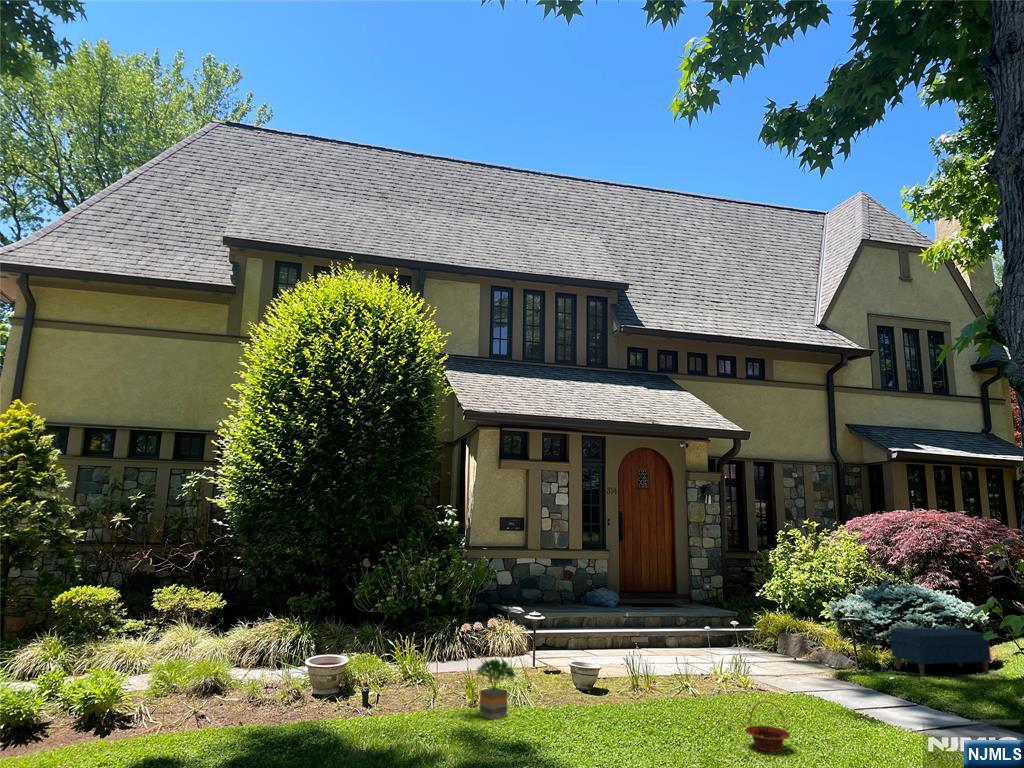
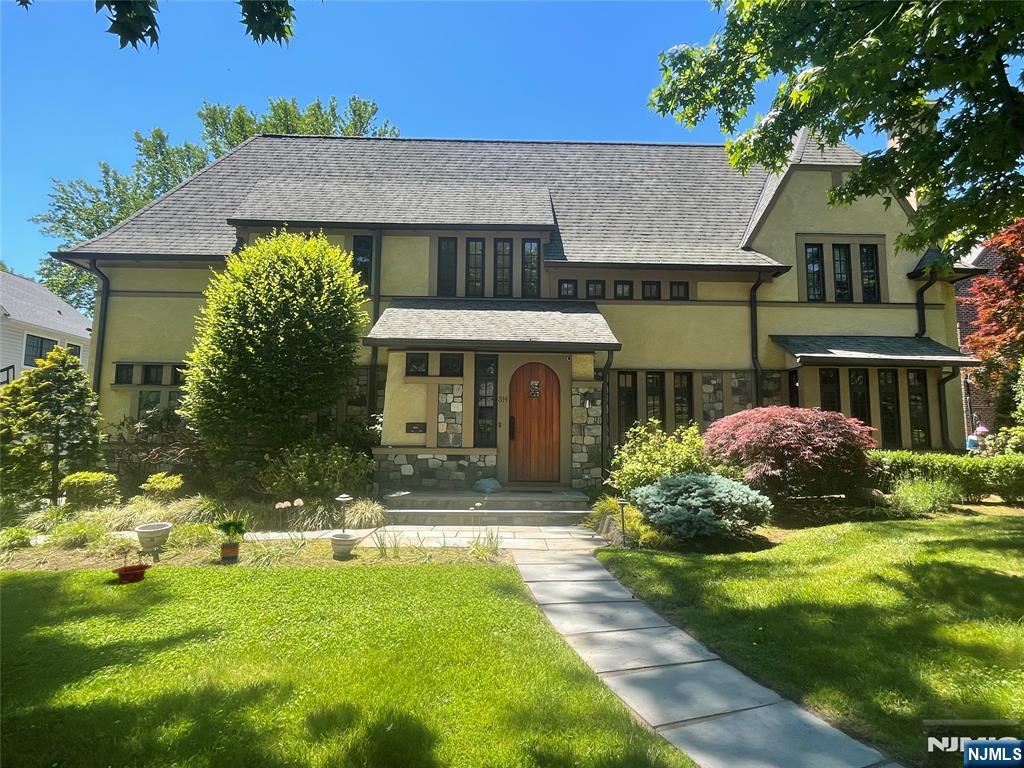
bench: present [890,628,991,677] -> none [652,511,738,553]
basket: present [745,701,790,752] -> present [112,546,152,582]

